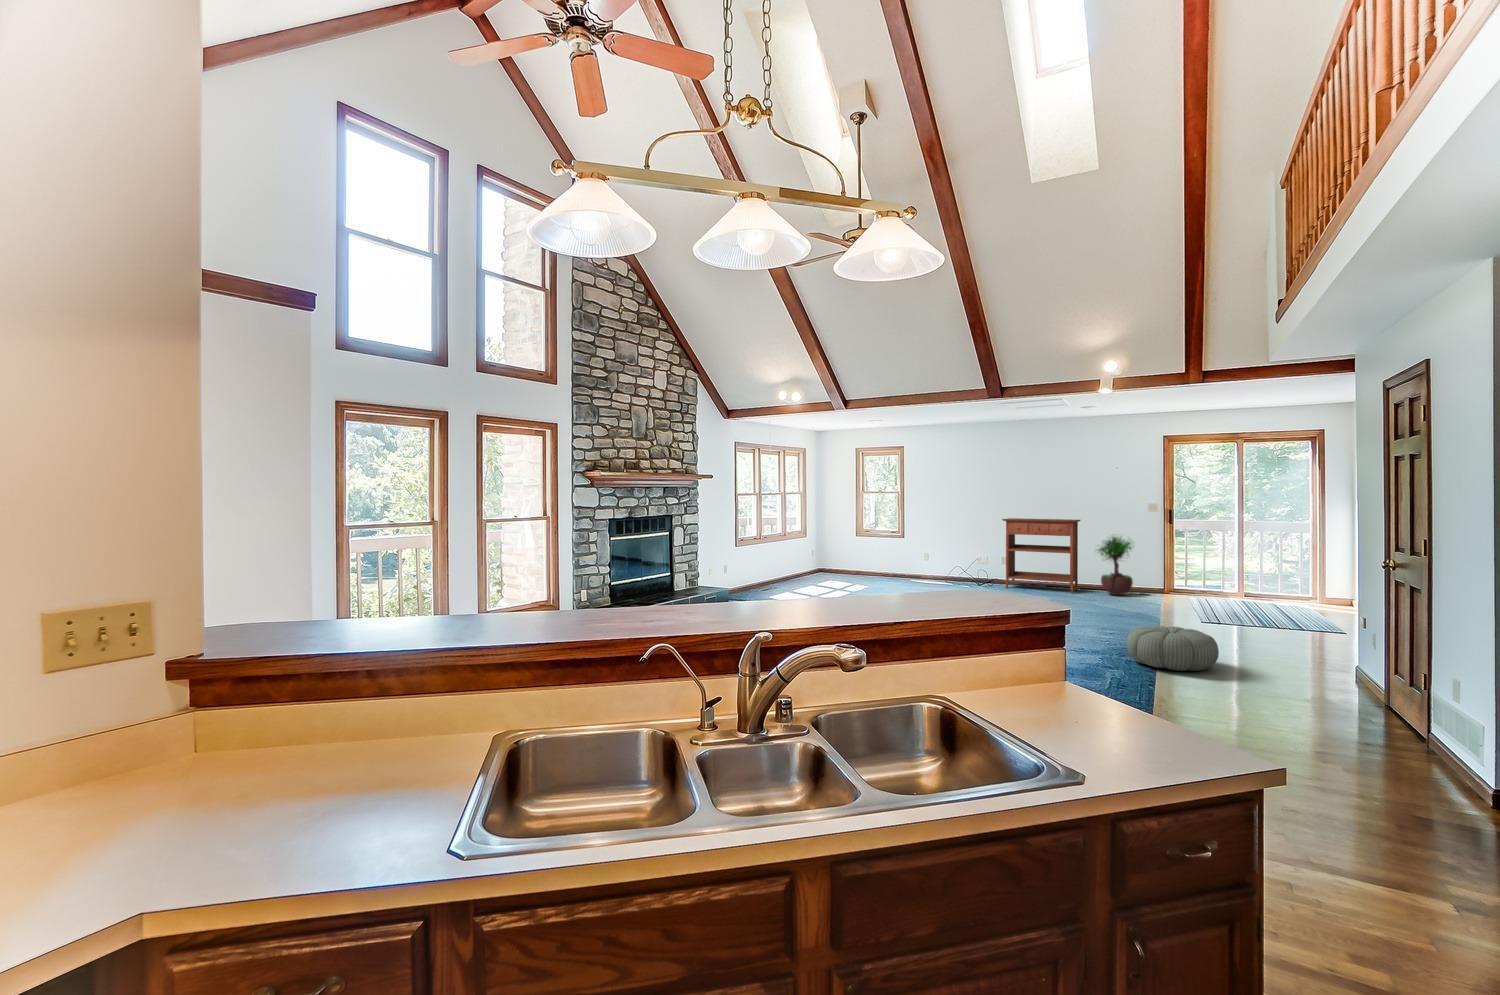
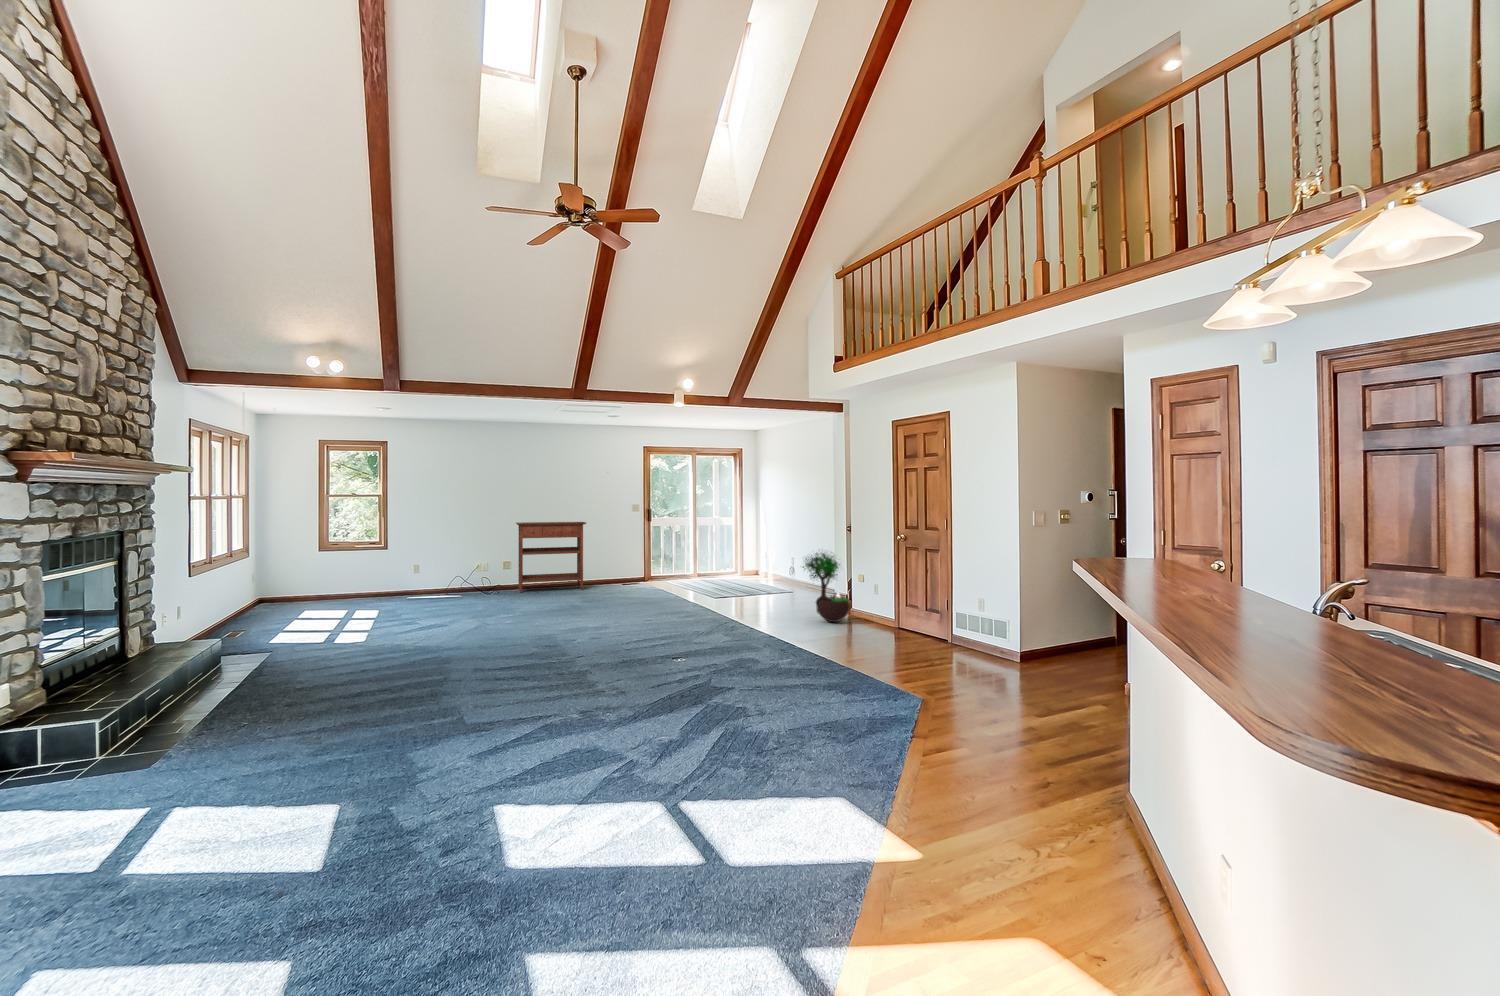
potted tree: present [1098,536,1133,595] -> present [803,553,850,622]
pouf: present [1127,625,1219,671] -> none [725,601,788,635]

